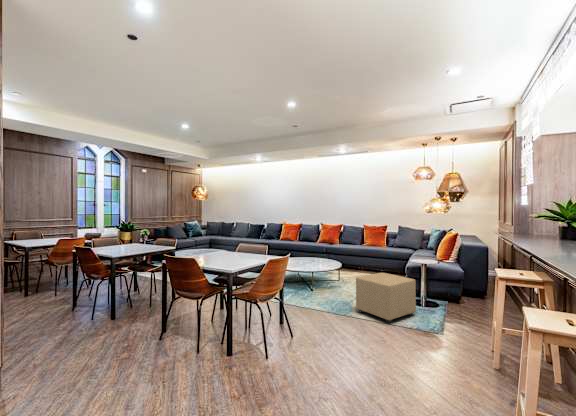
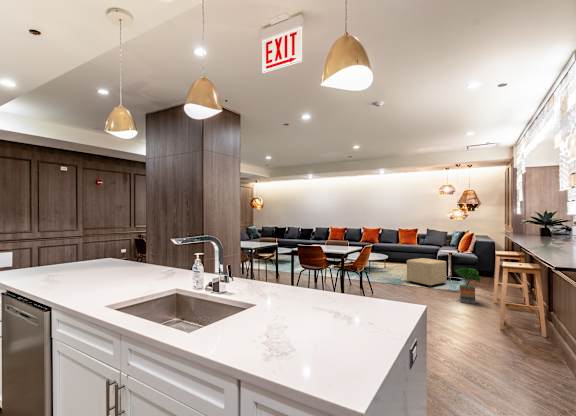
potted tree: none [424,300,471,370] -> present [456,268,481,304]

